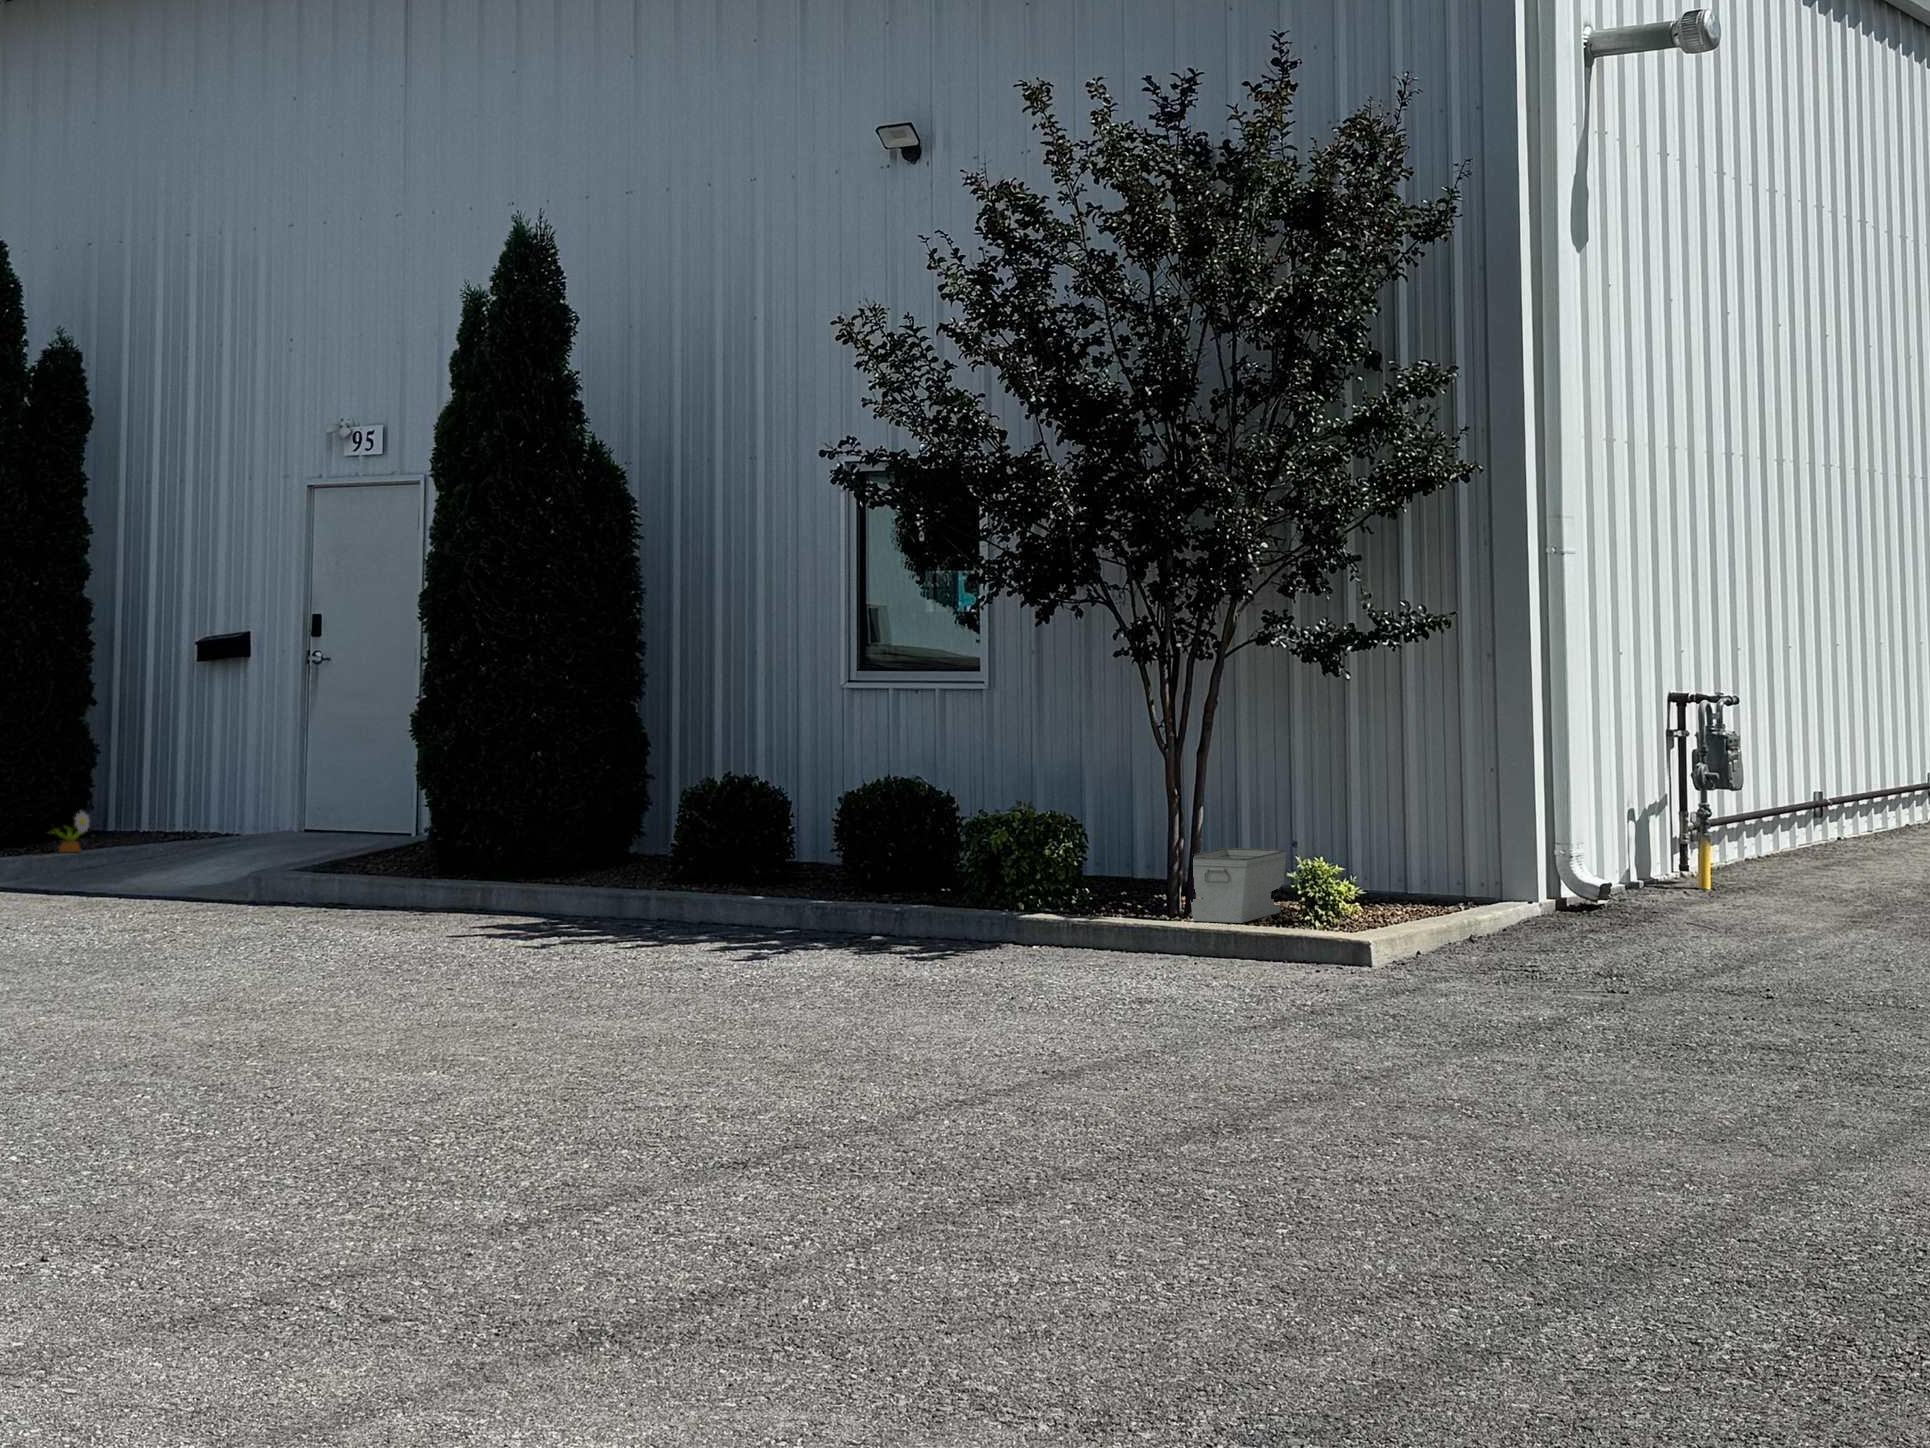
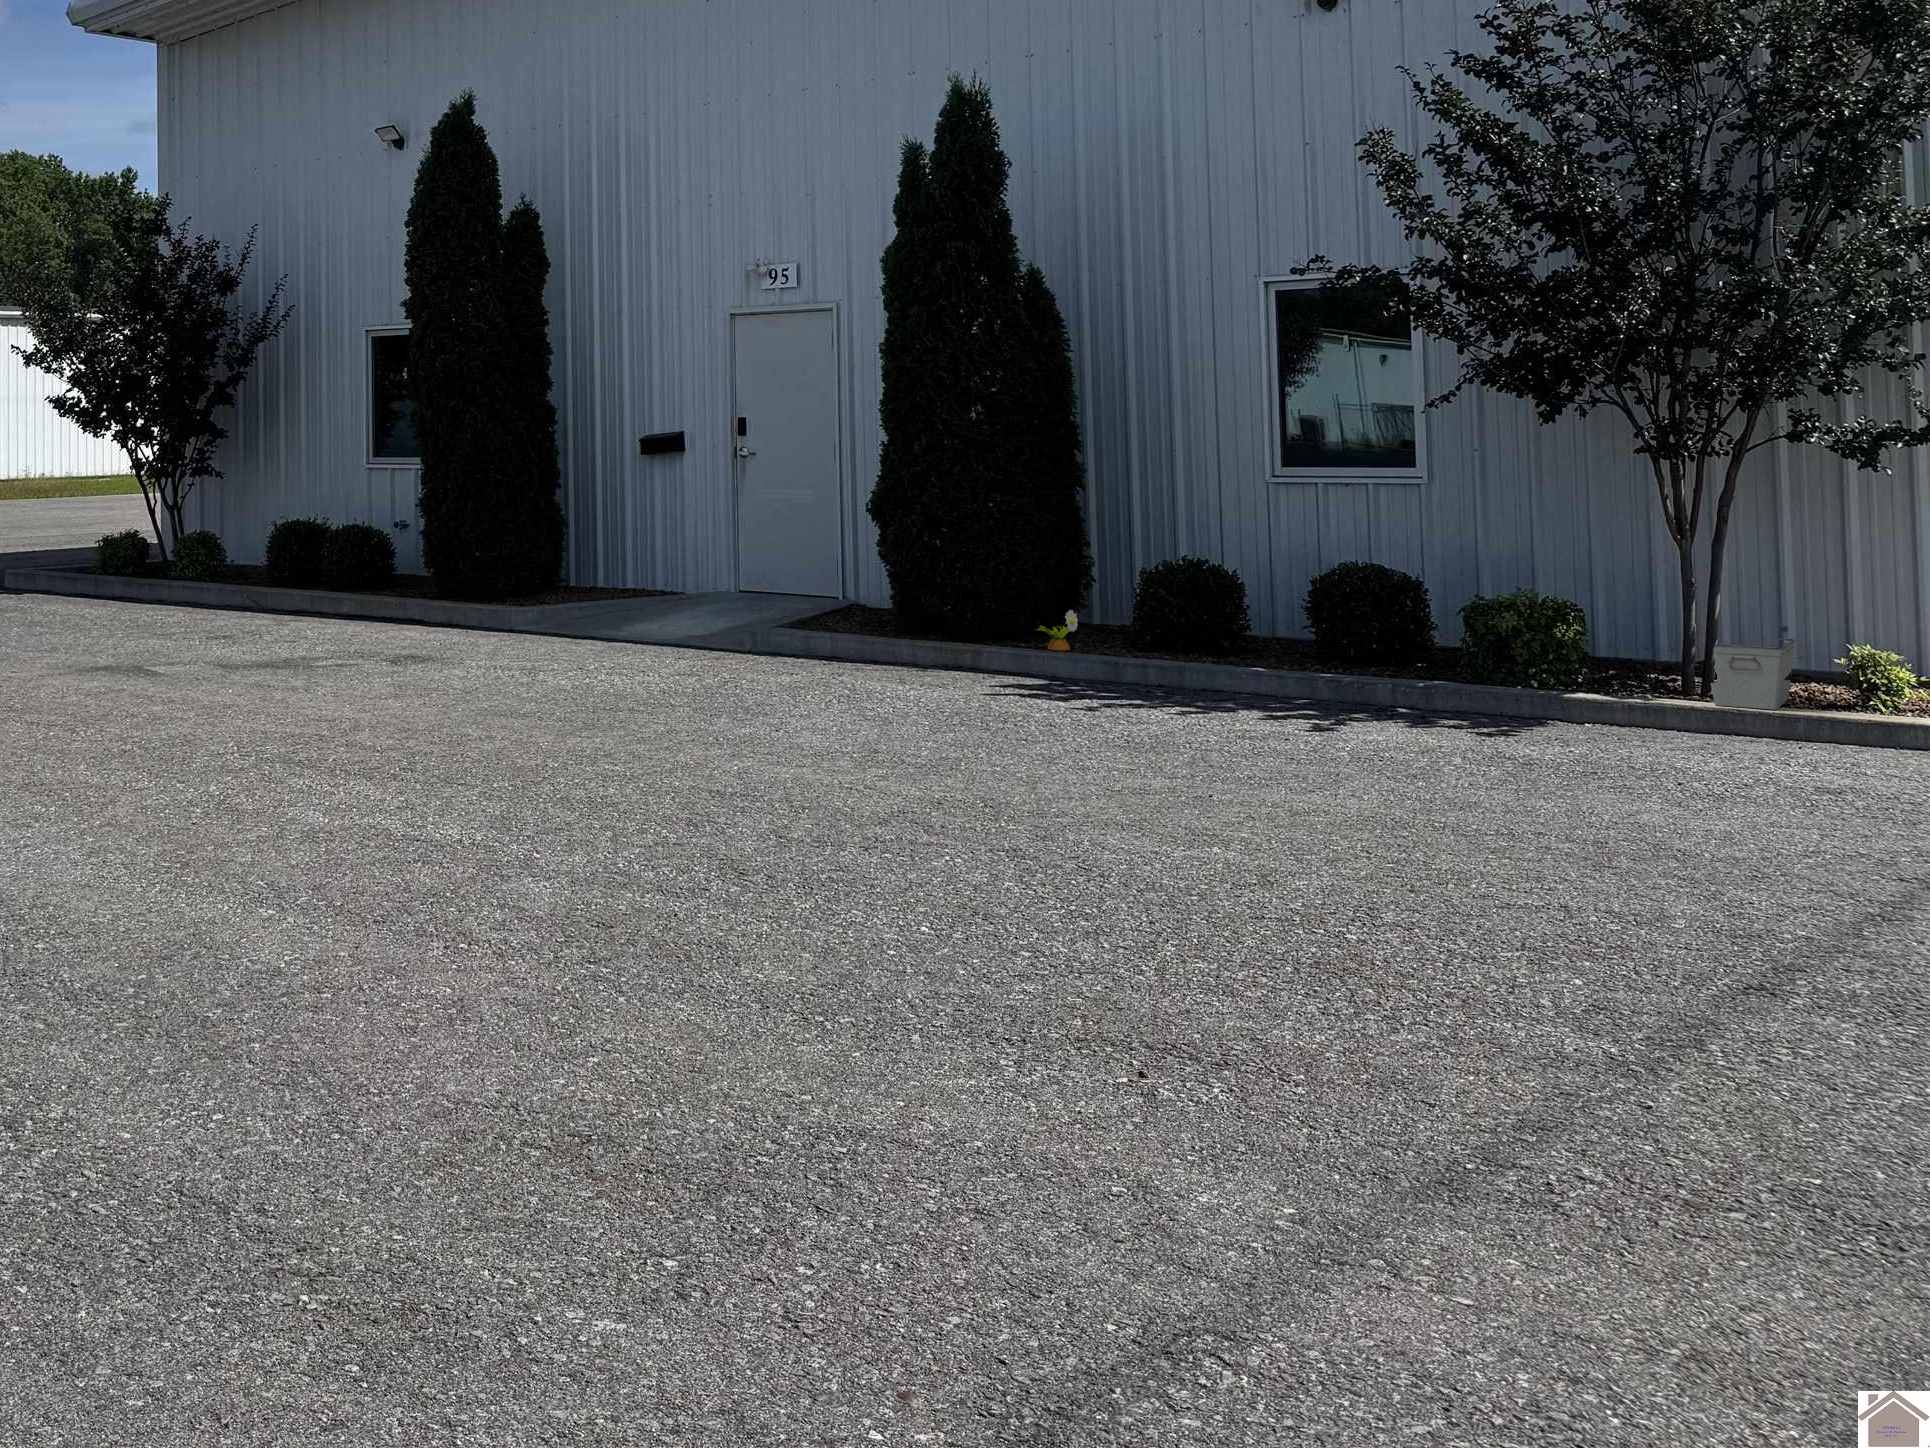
decorative plant: present [53,812,89,852] -> present [1037,610,1078,650]

